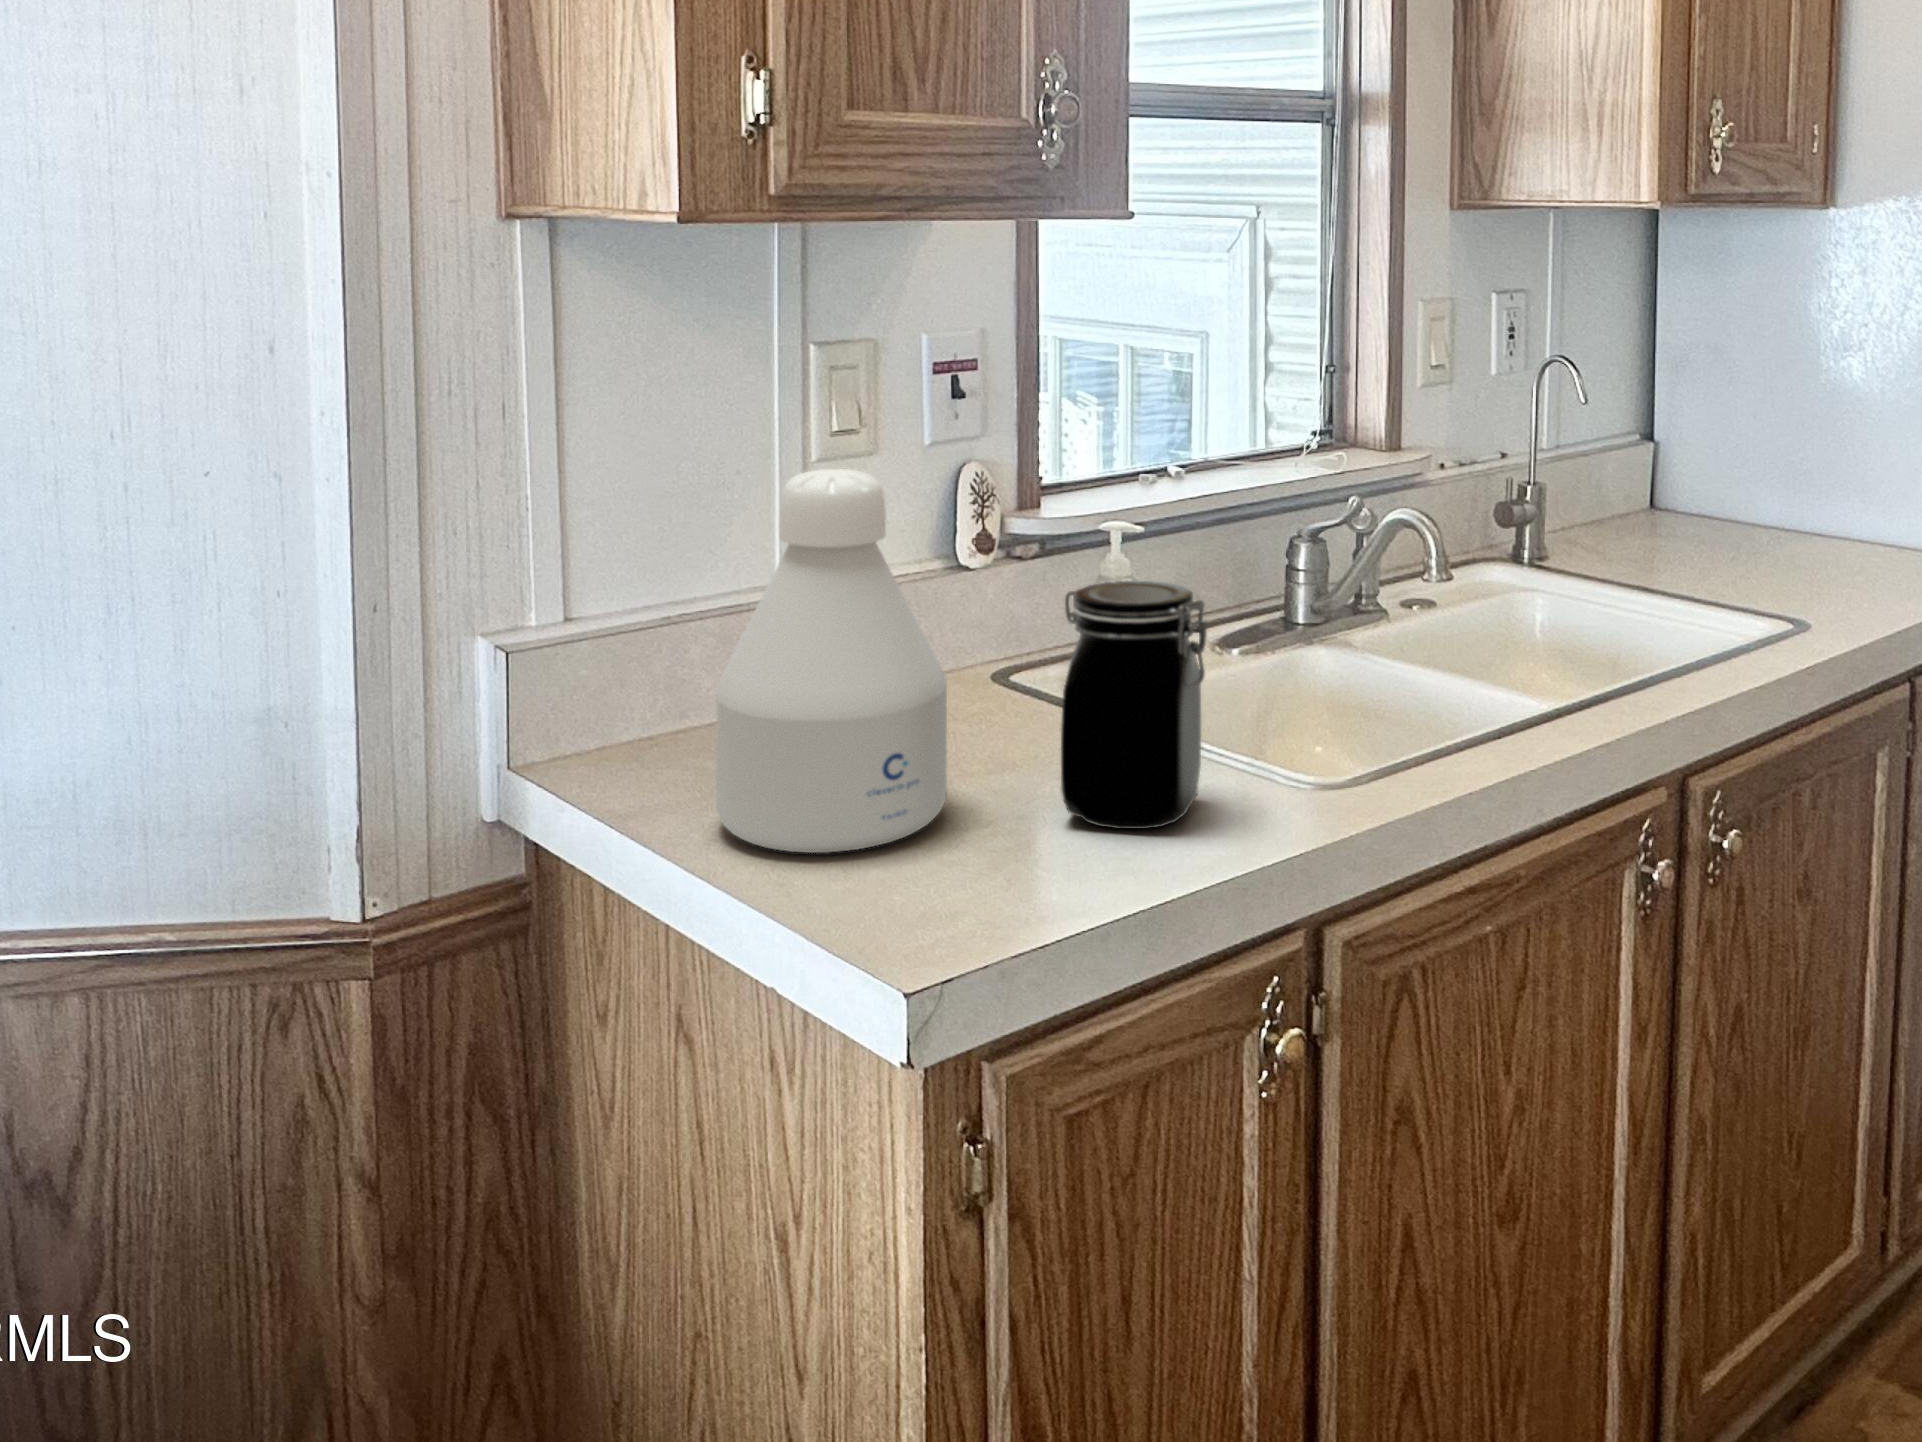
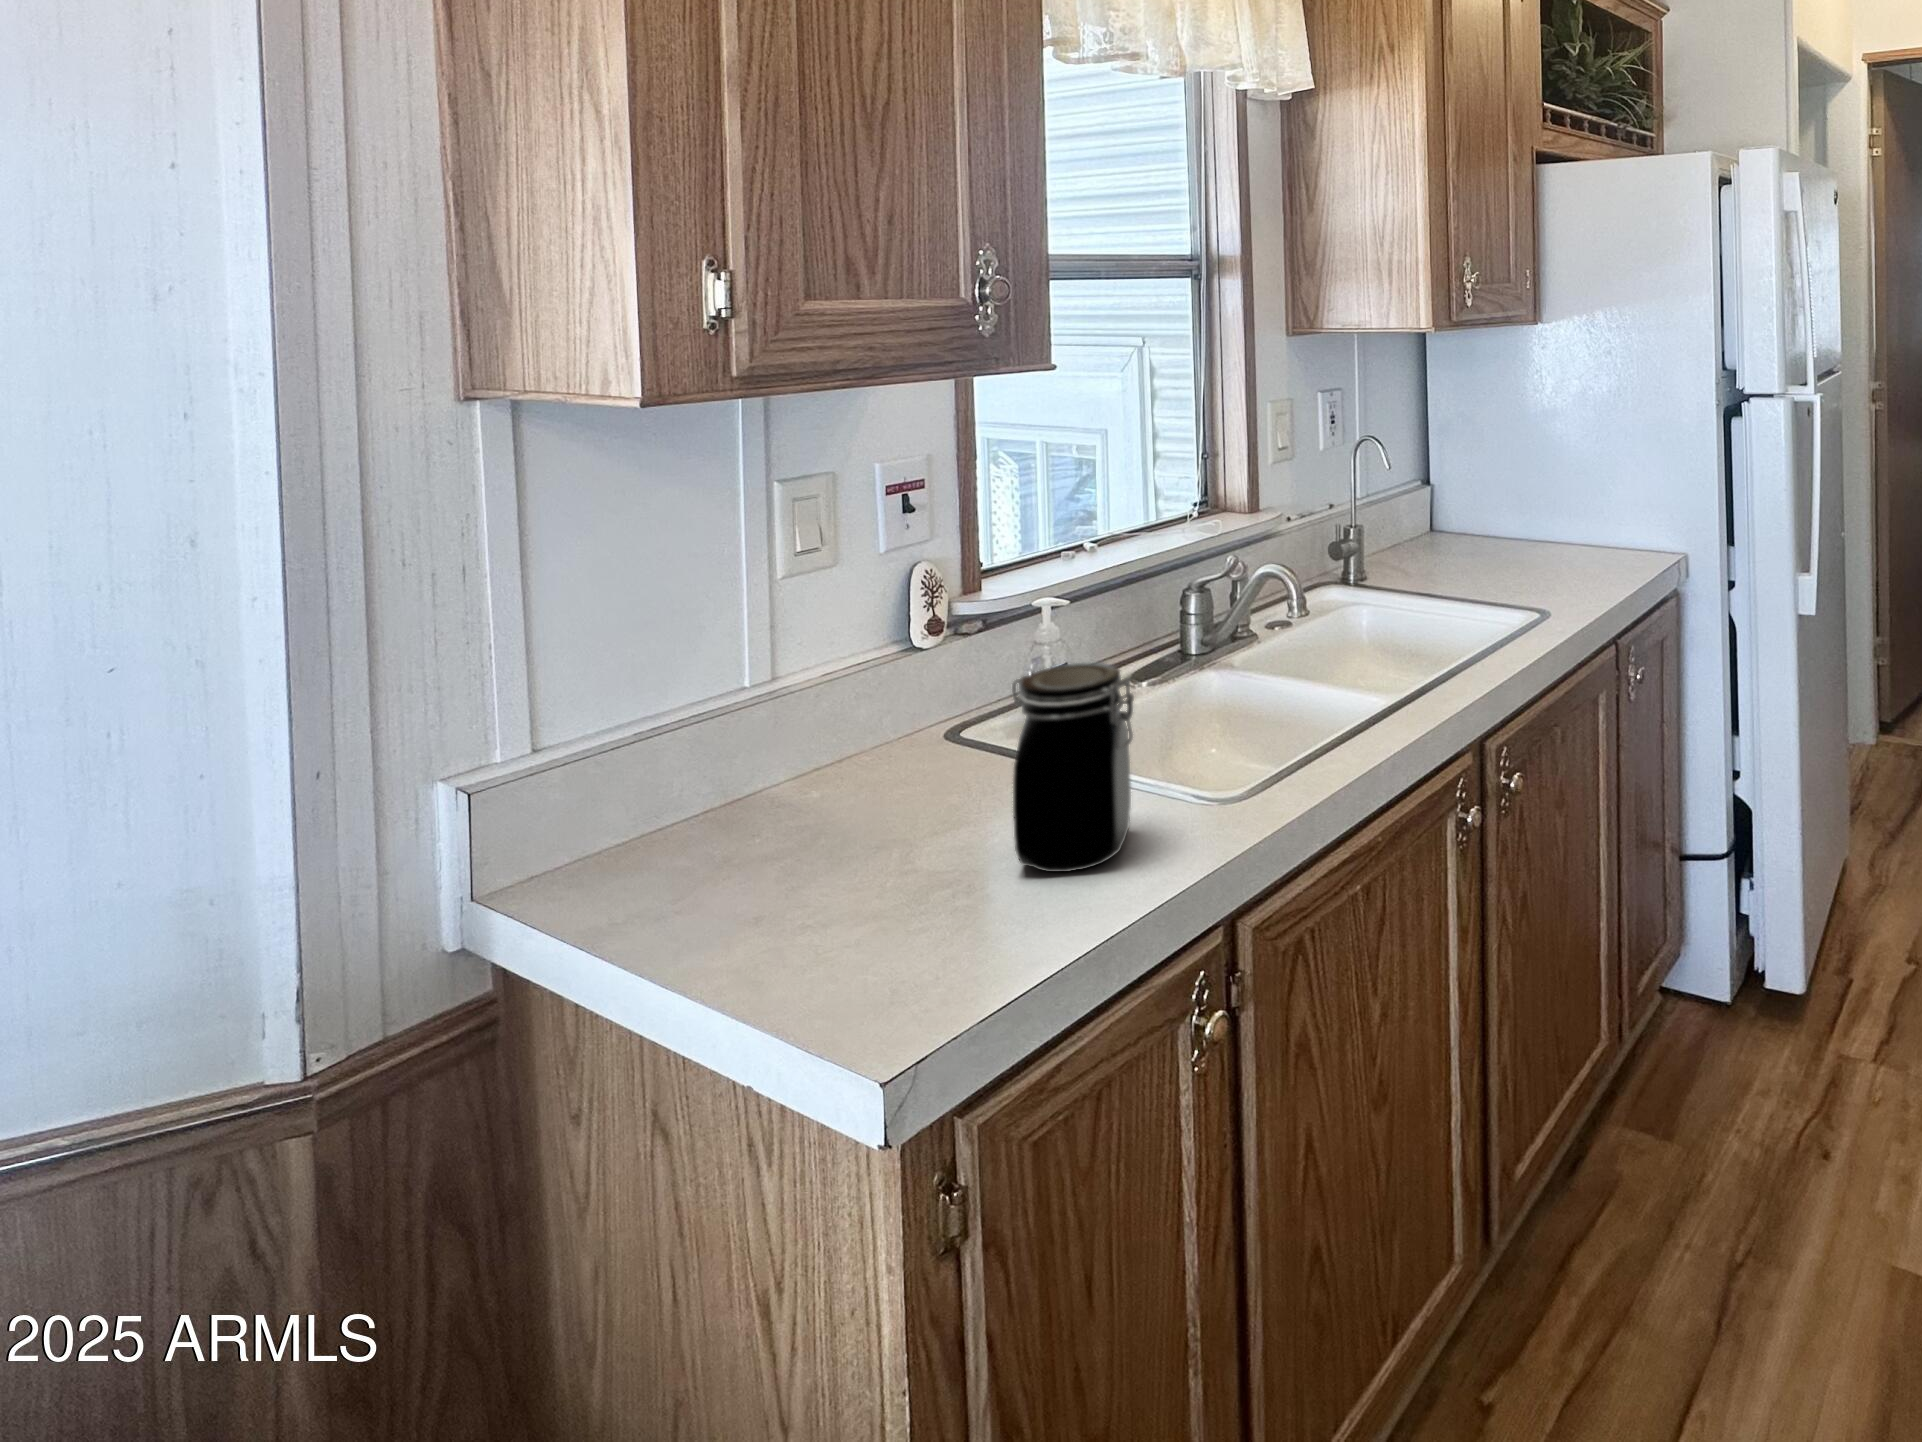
bottle: present [716,469,947,853] -> none [689,604,912,949]

